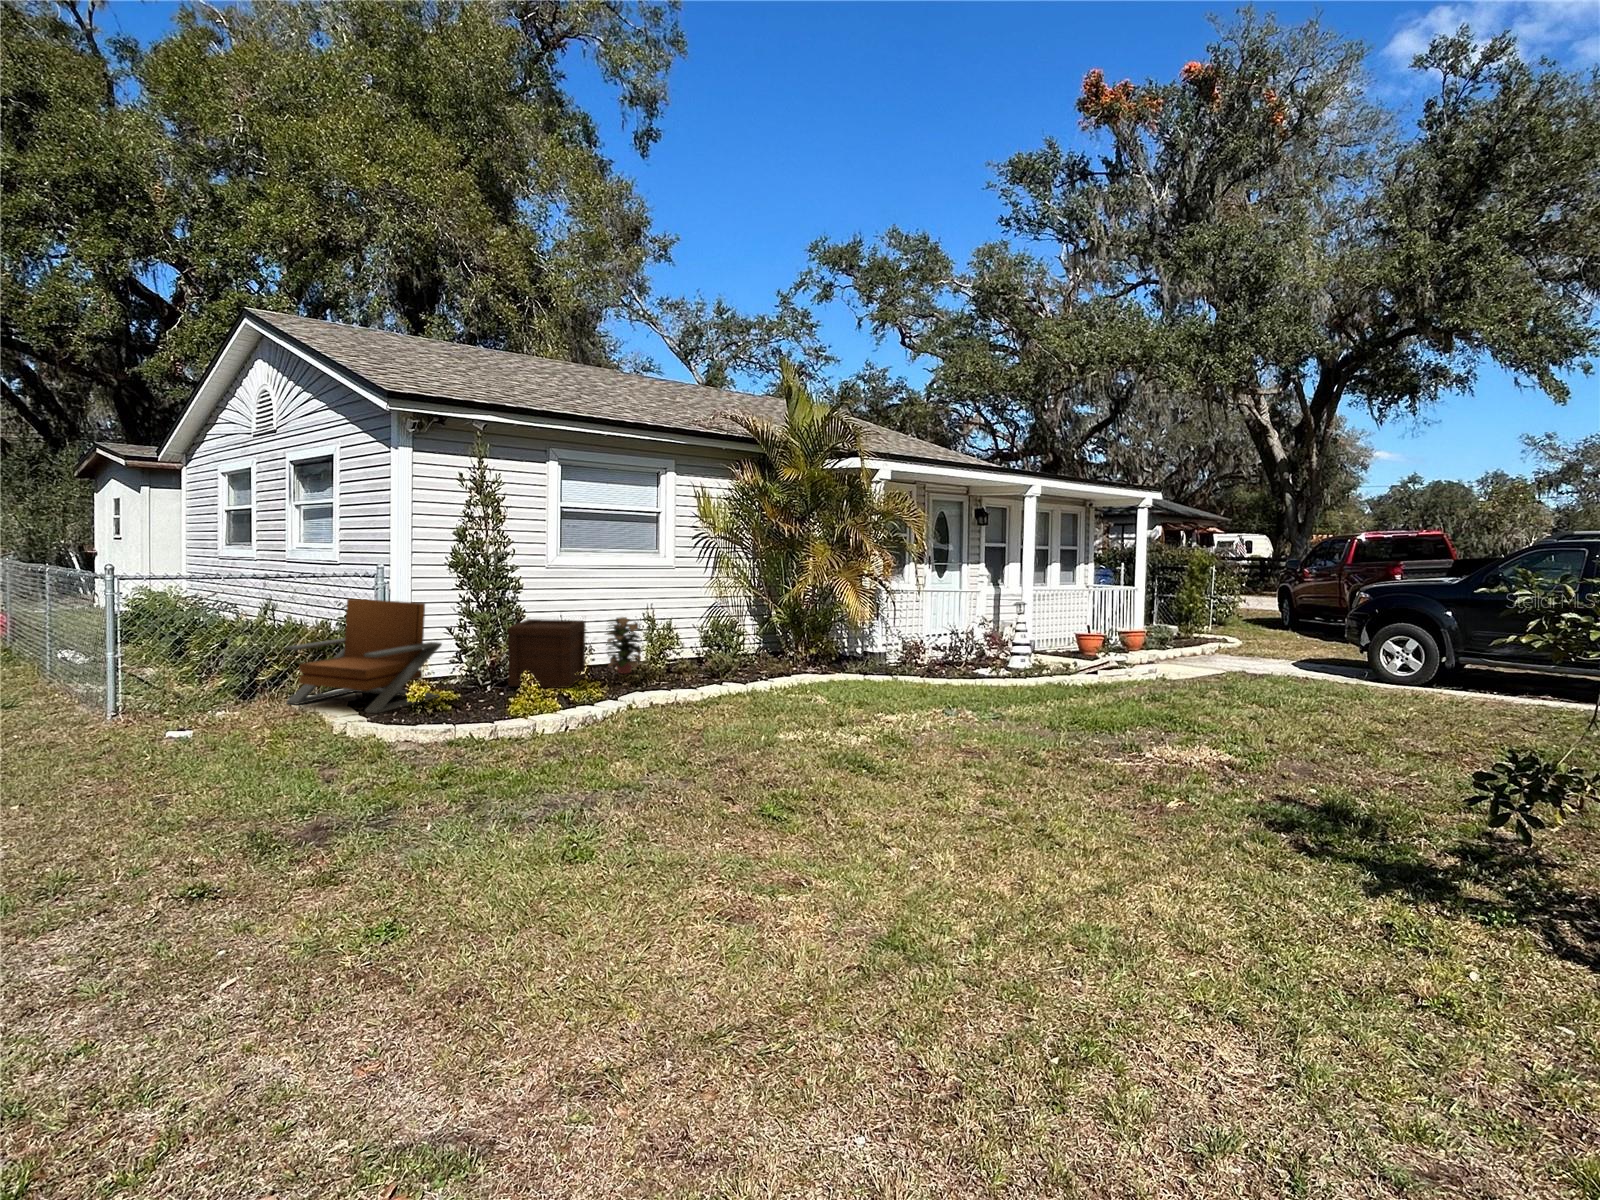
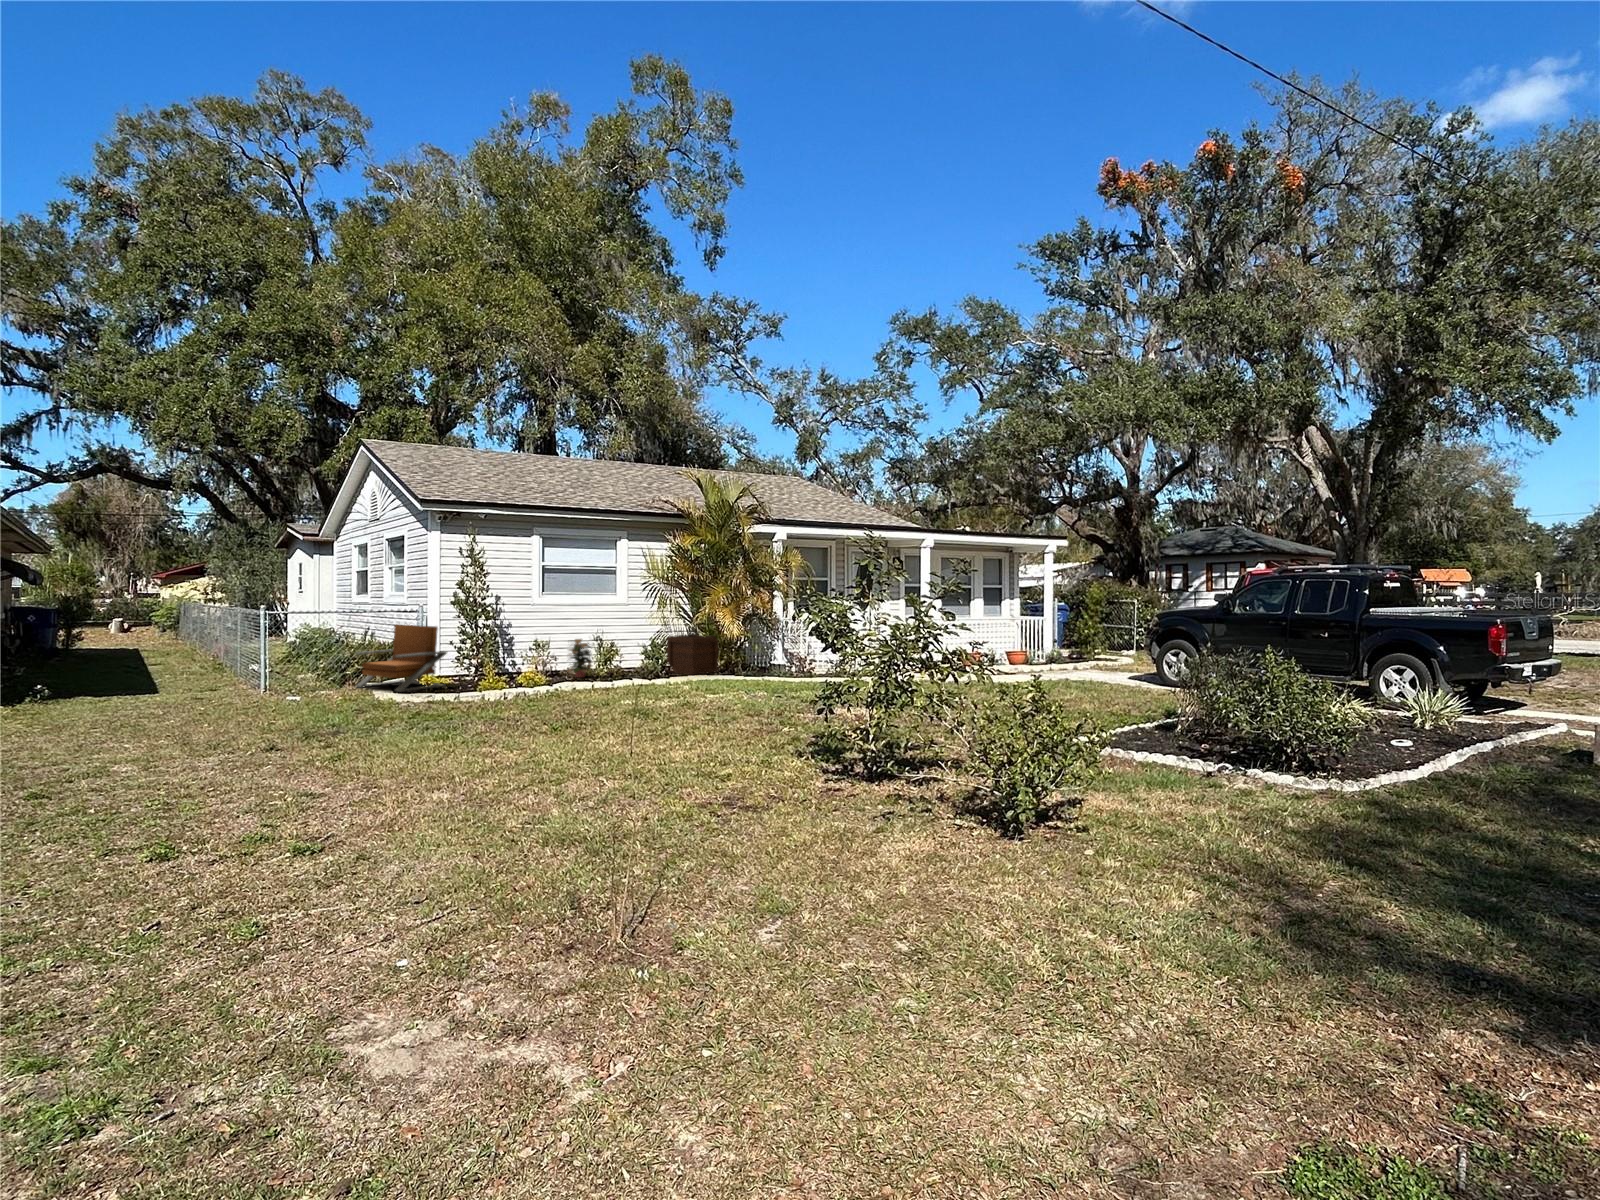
wooden crate: present [508,619,585,688] -> present [667,634,718,675]

